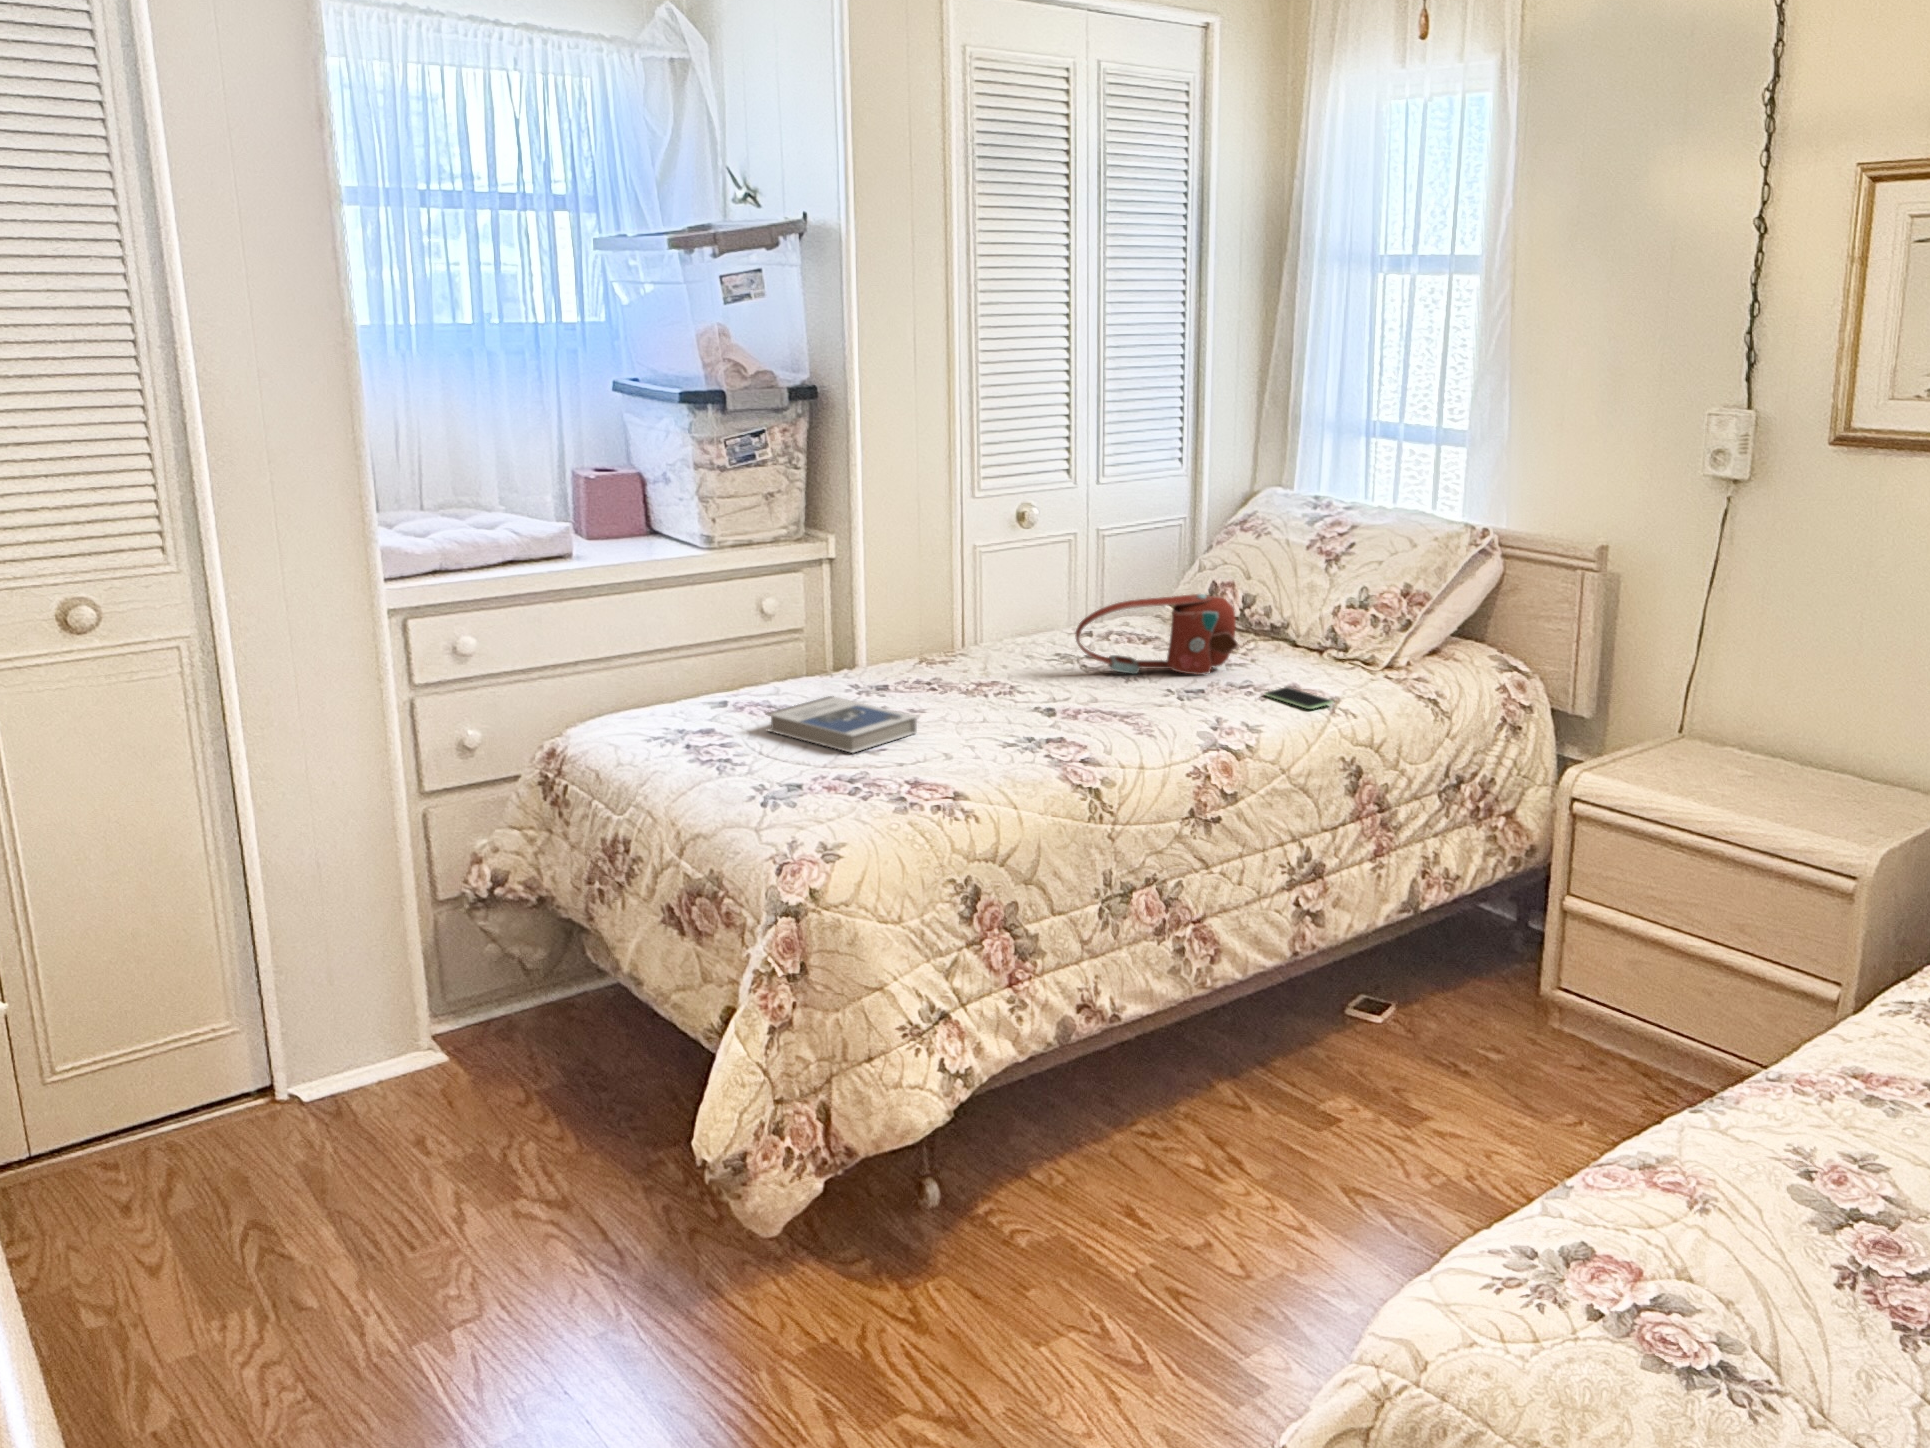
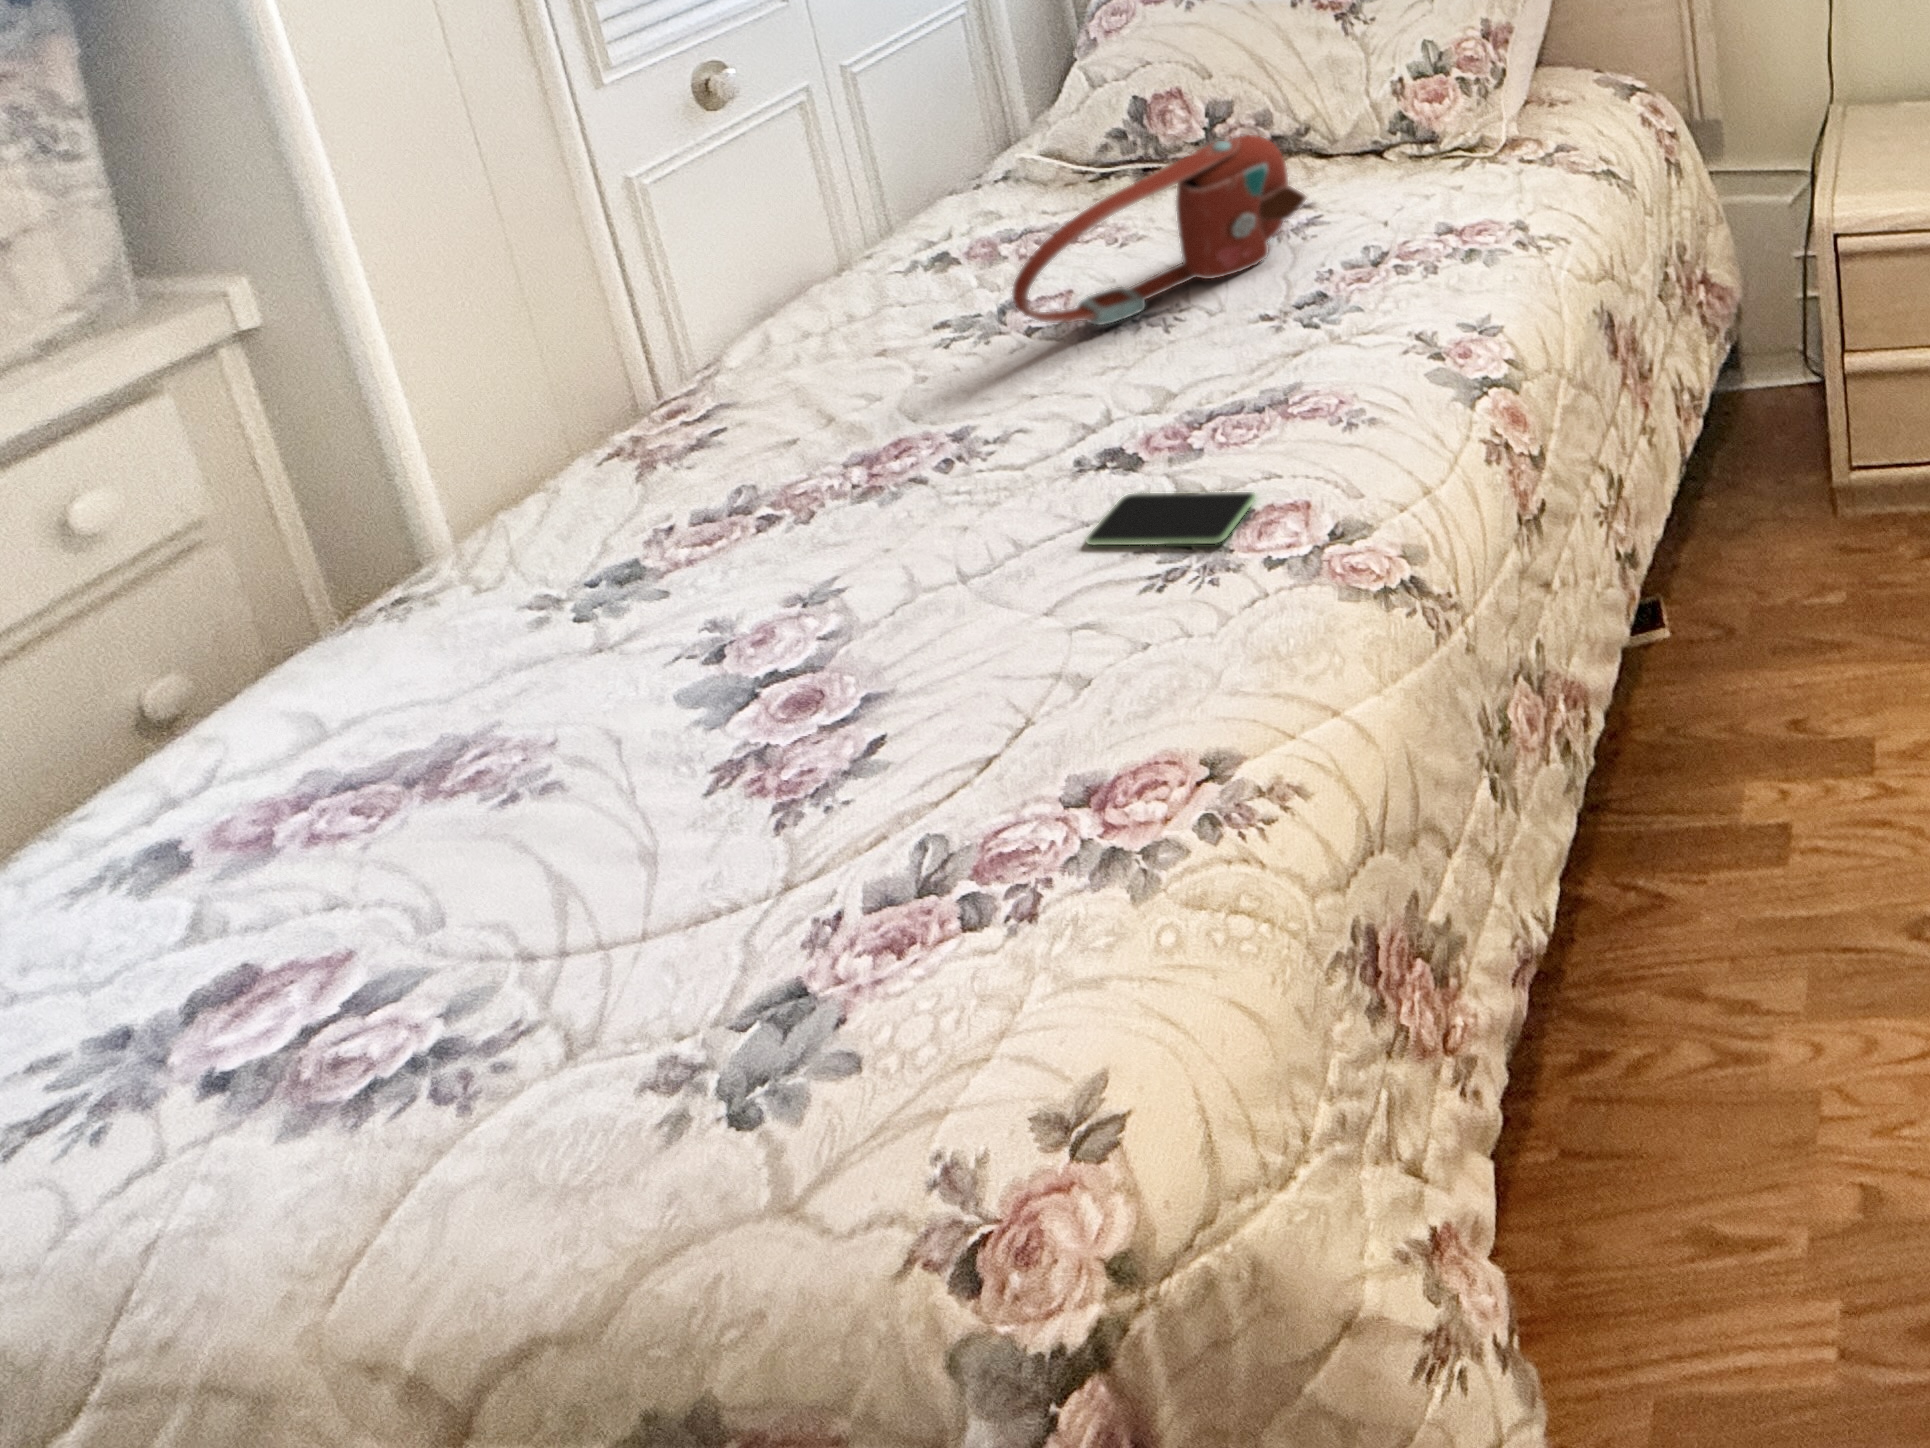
smartphone: present [1265,687,1333,709] -> present [1086,492,1256,545]
hardback book: present [767,696,917,753] -> none [335,660,835,937]

